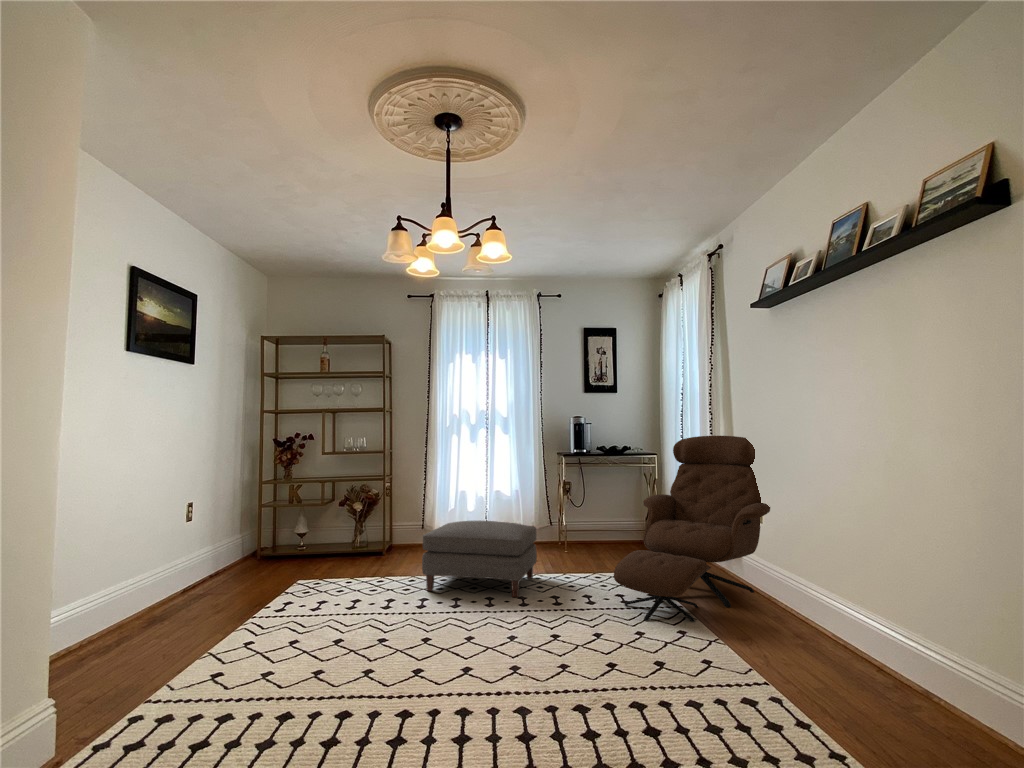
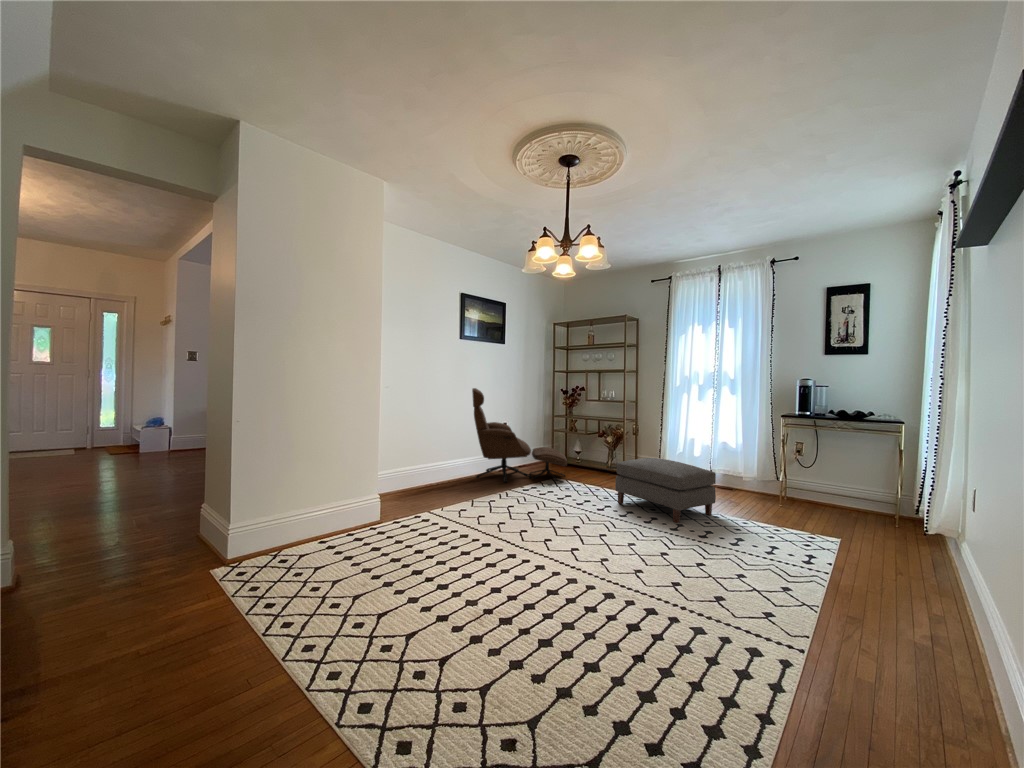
lounge chair: present [614,436,770,622] -> present [472,388,567,483]

